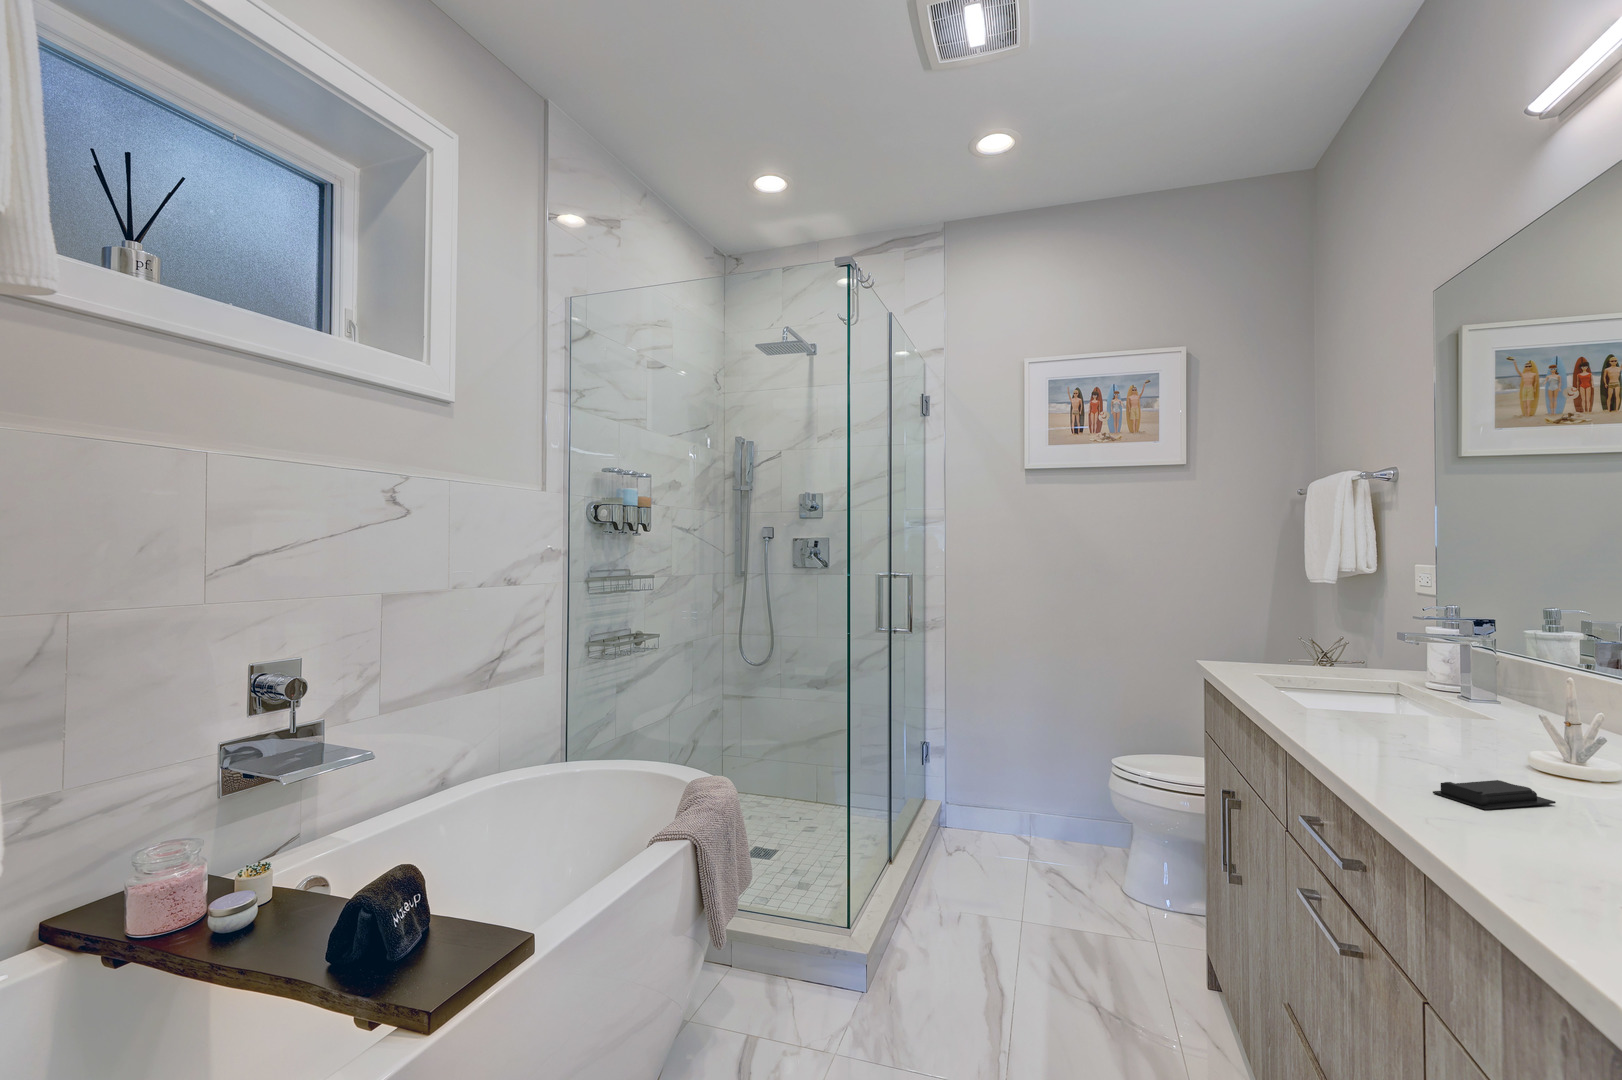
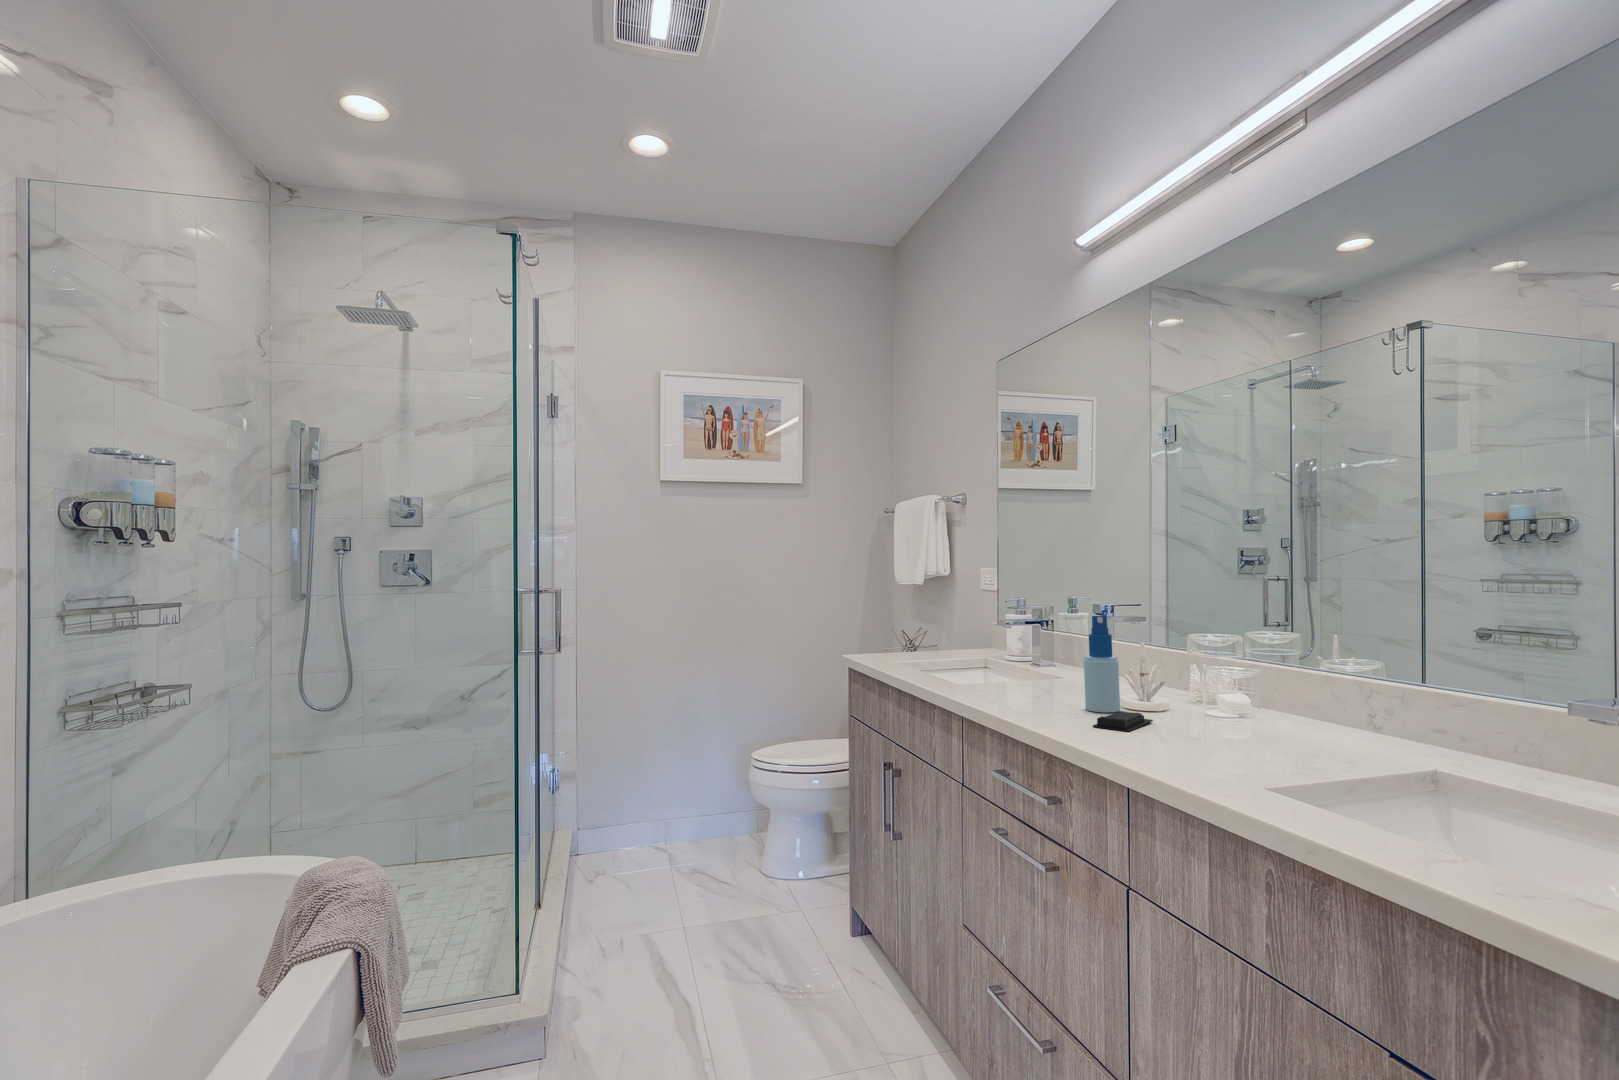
spray bottle: none [1461,645,1522,780] -> present [1084,616,1120,712]

